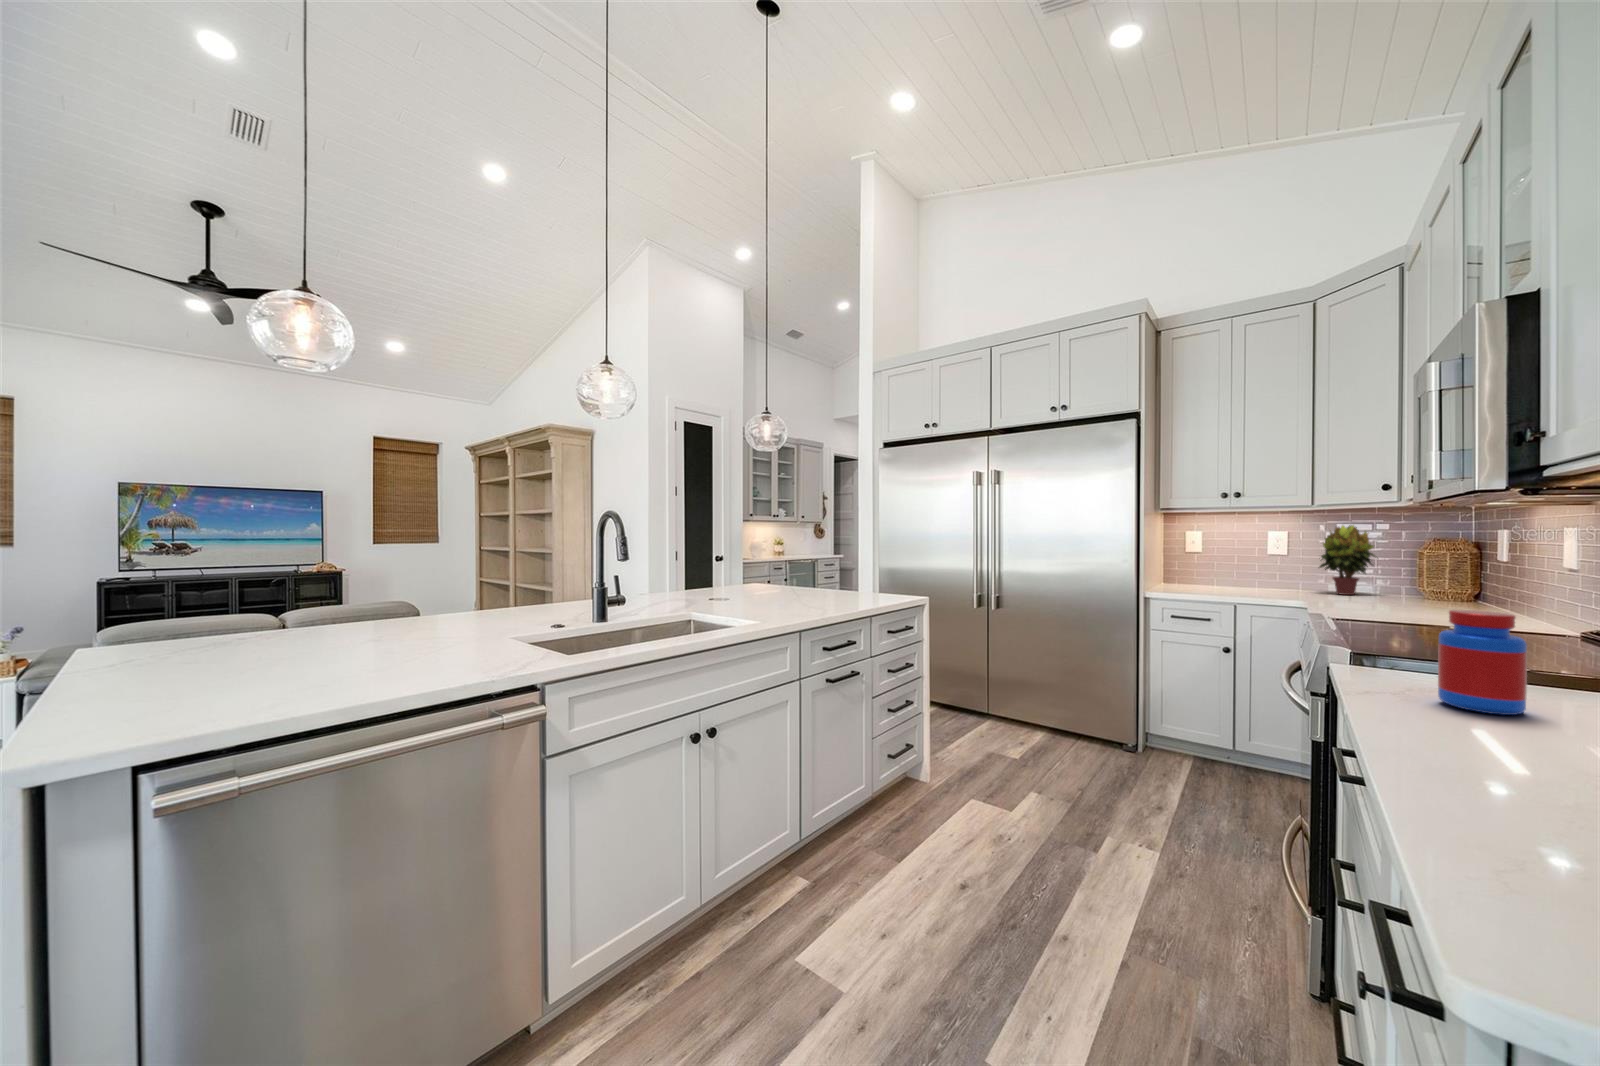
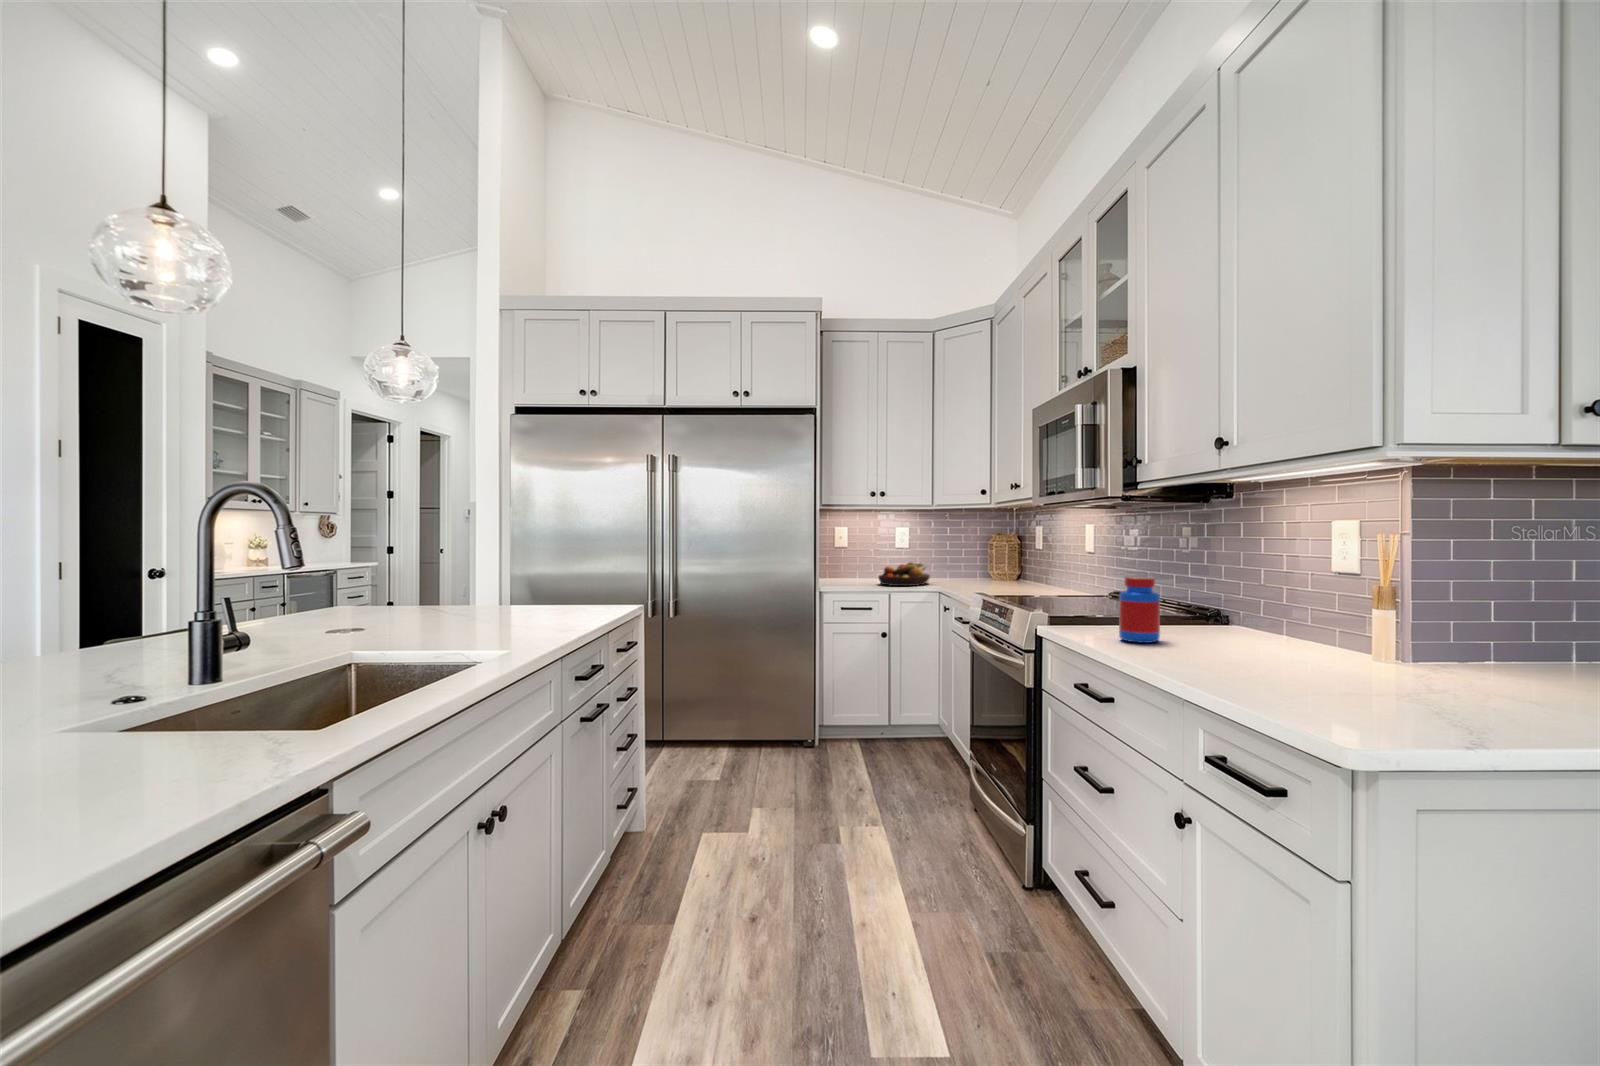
potted plant: present [1320,525,1375,595] -> none [934,519,974,579]
fruit bowl: none [1222,573,1297,599] -> present [878,562,930,586]

